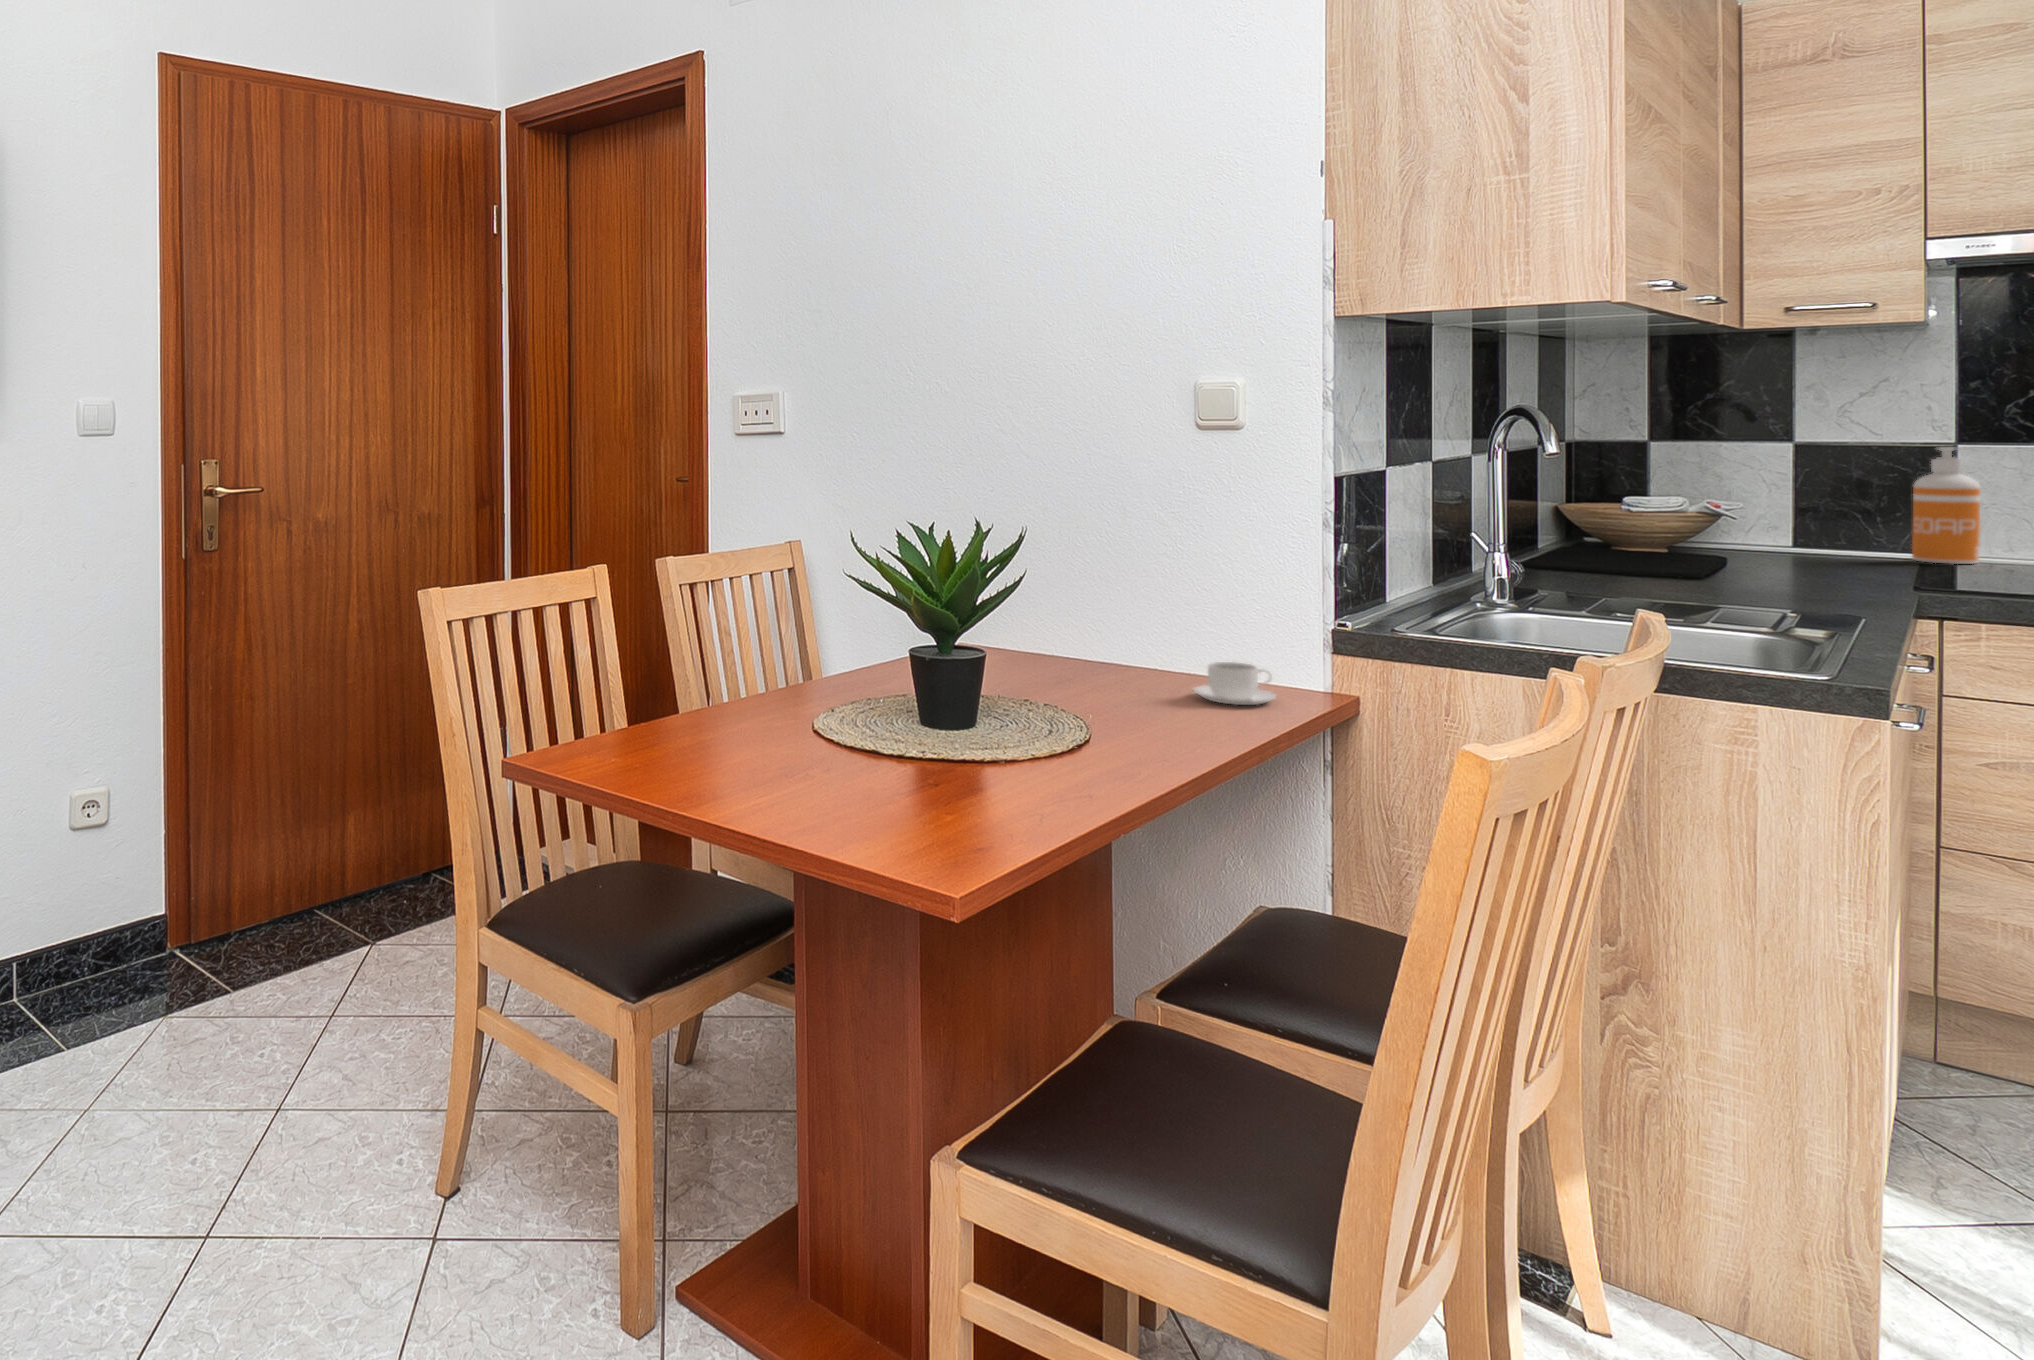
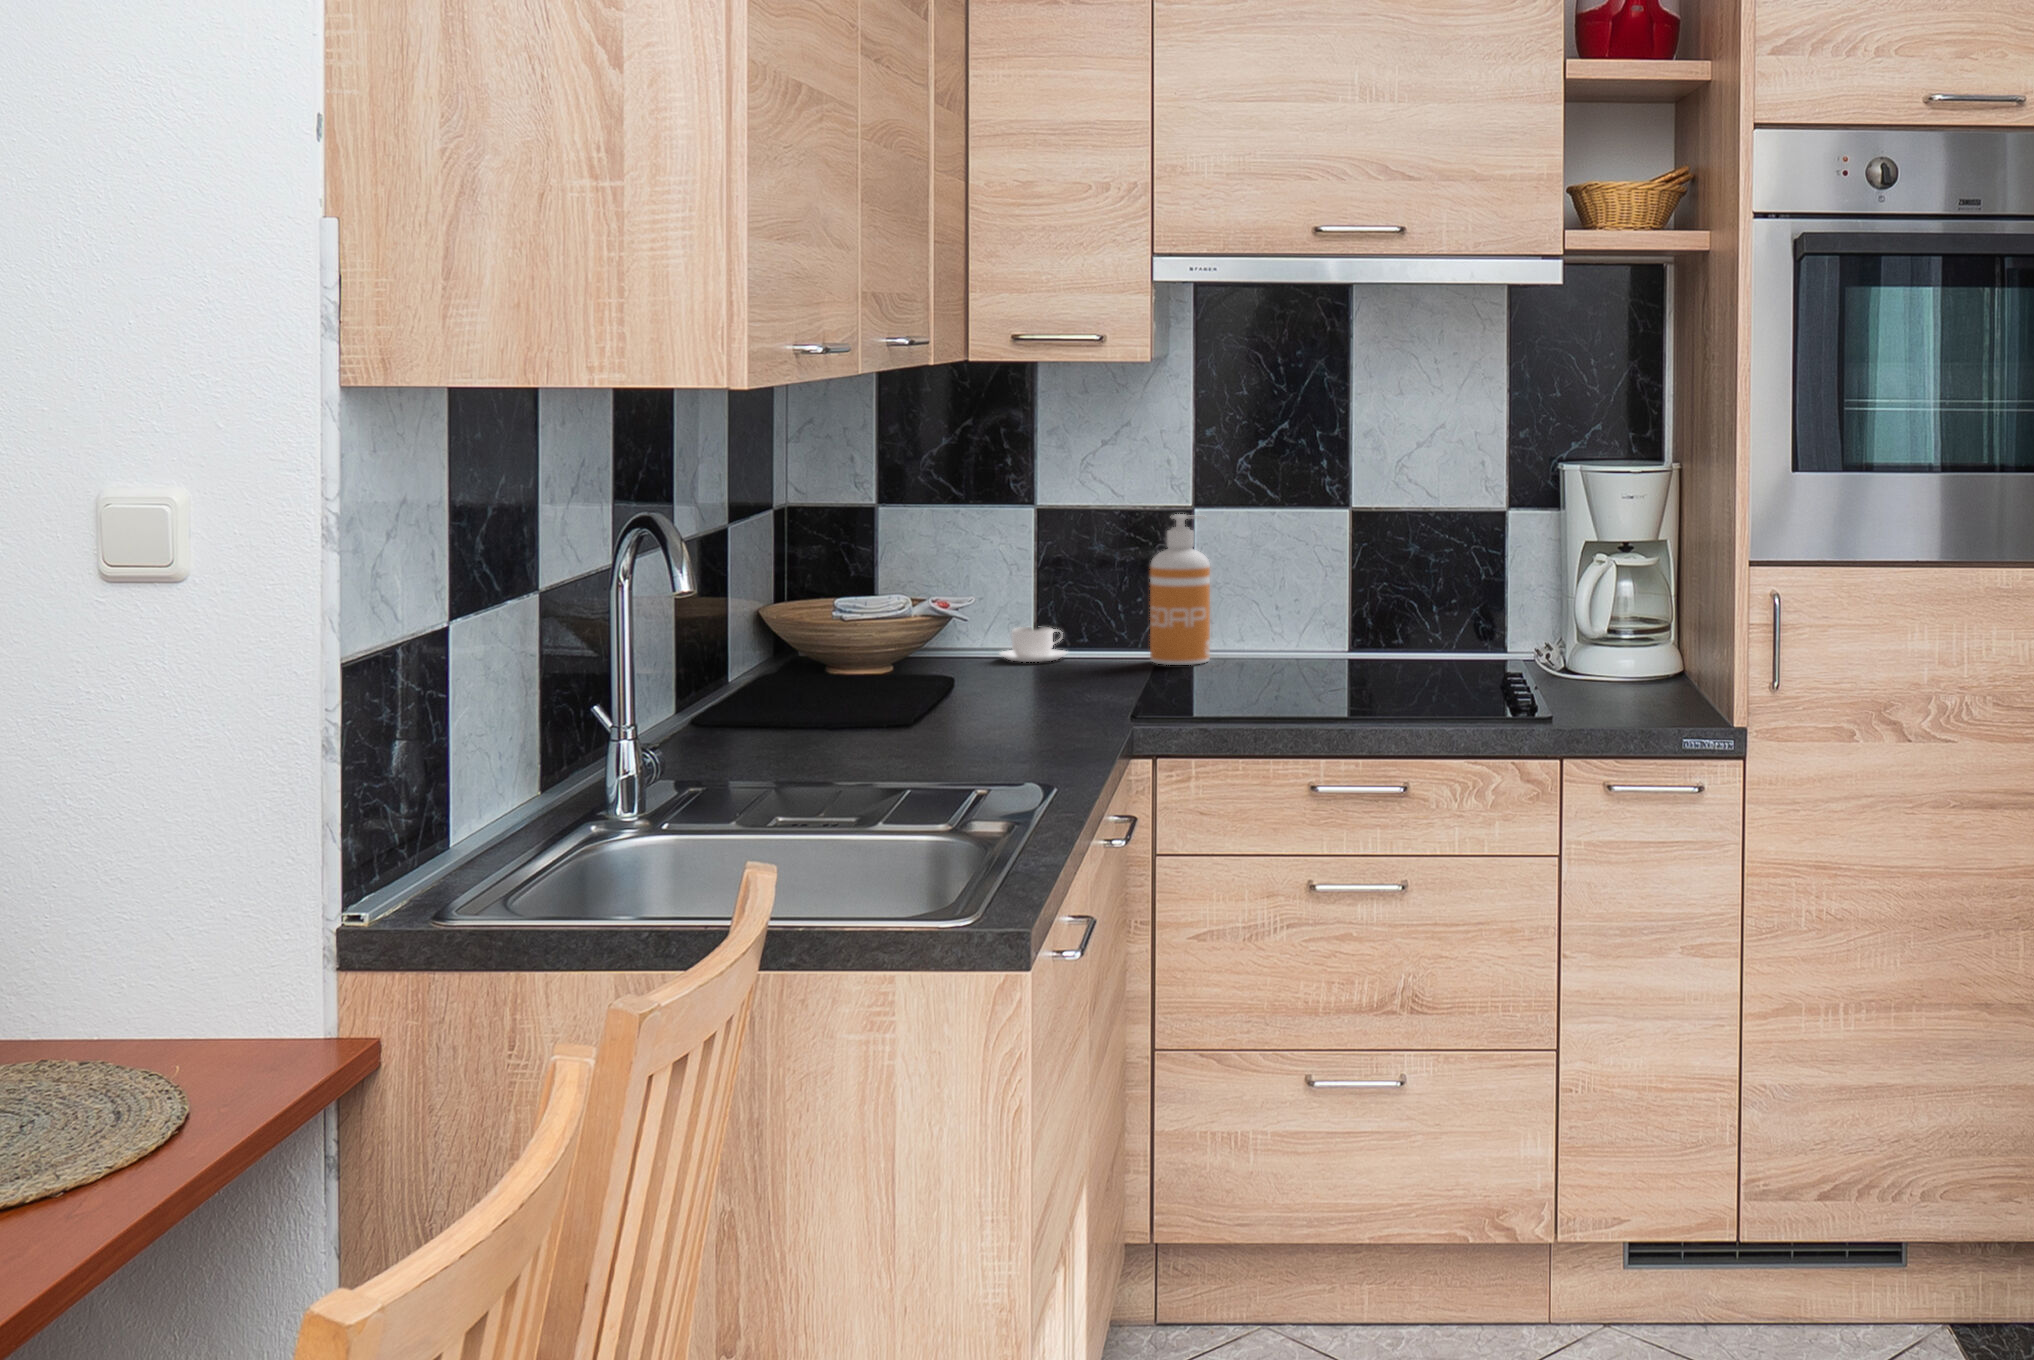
coffee cup: present [1193,662,1276,705] -> present [1000,627,1067,662]

